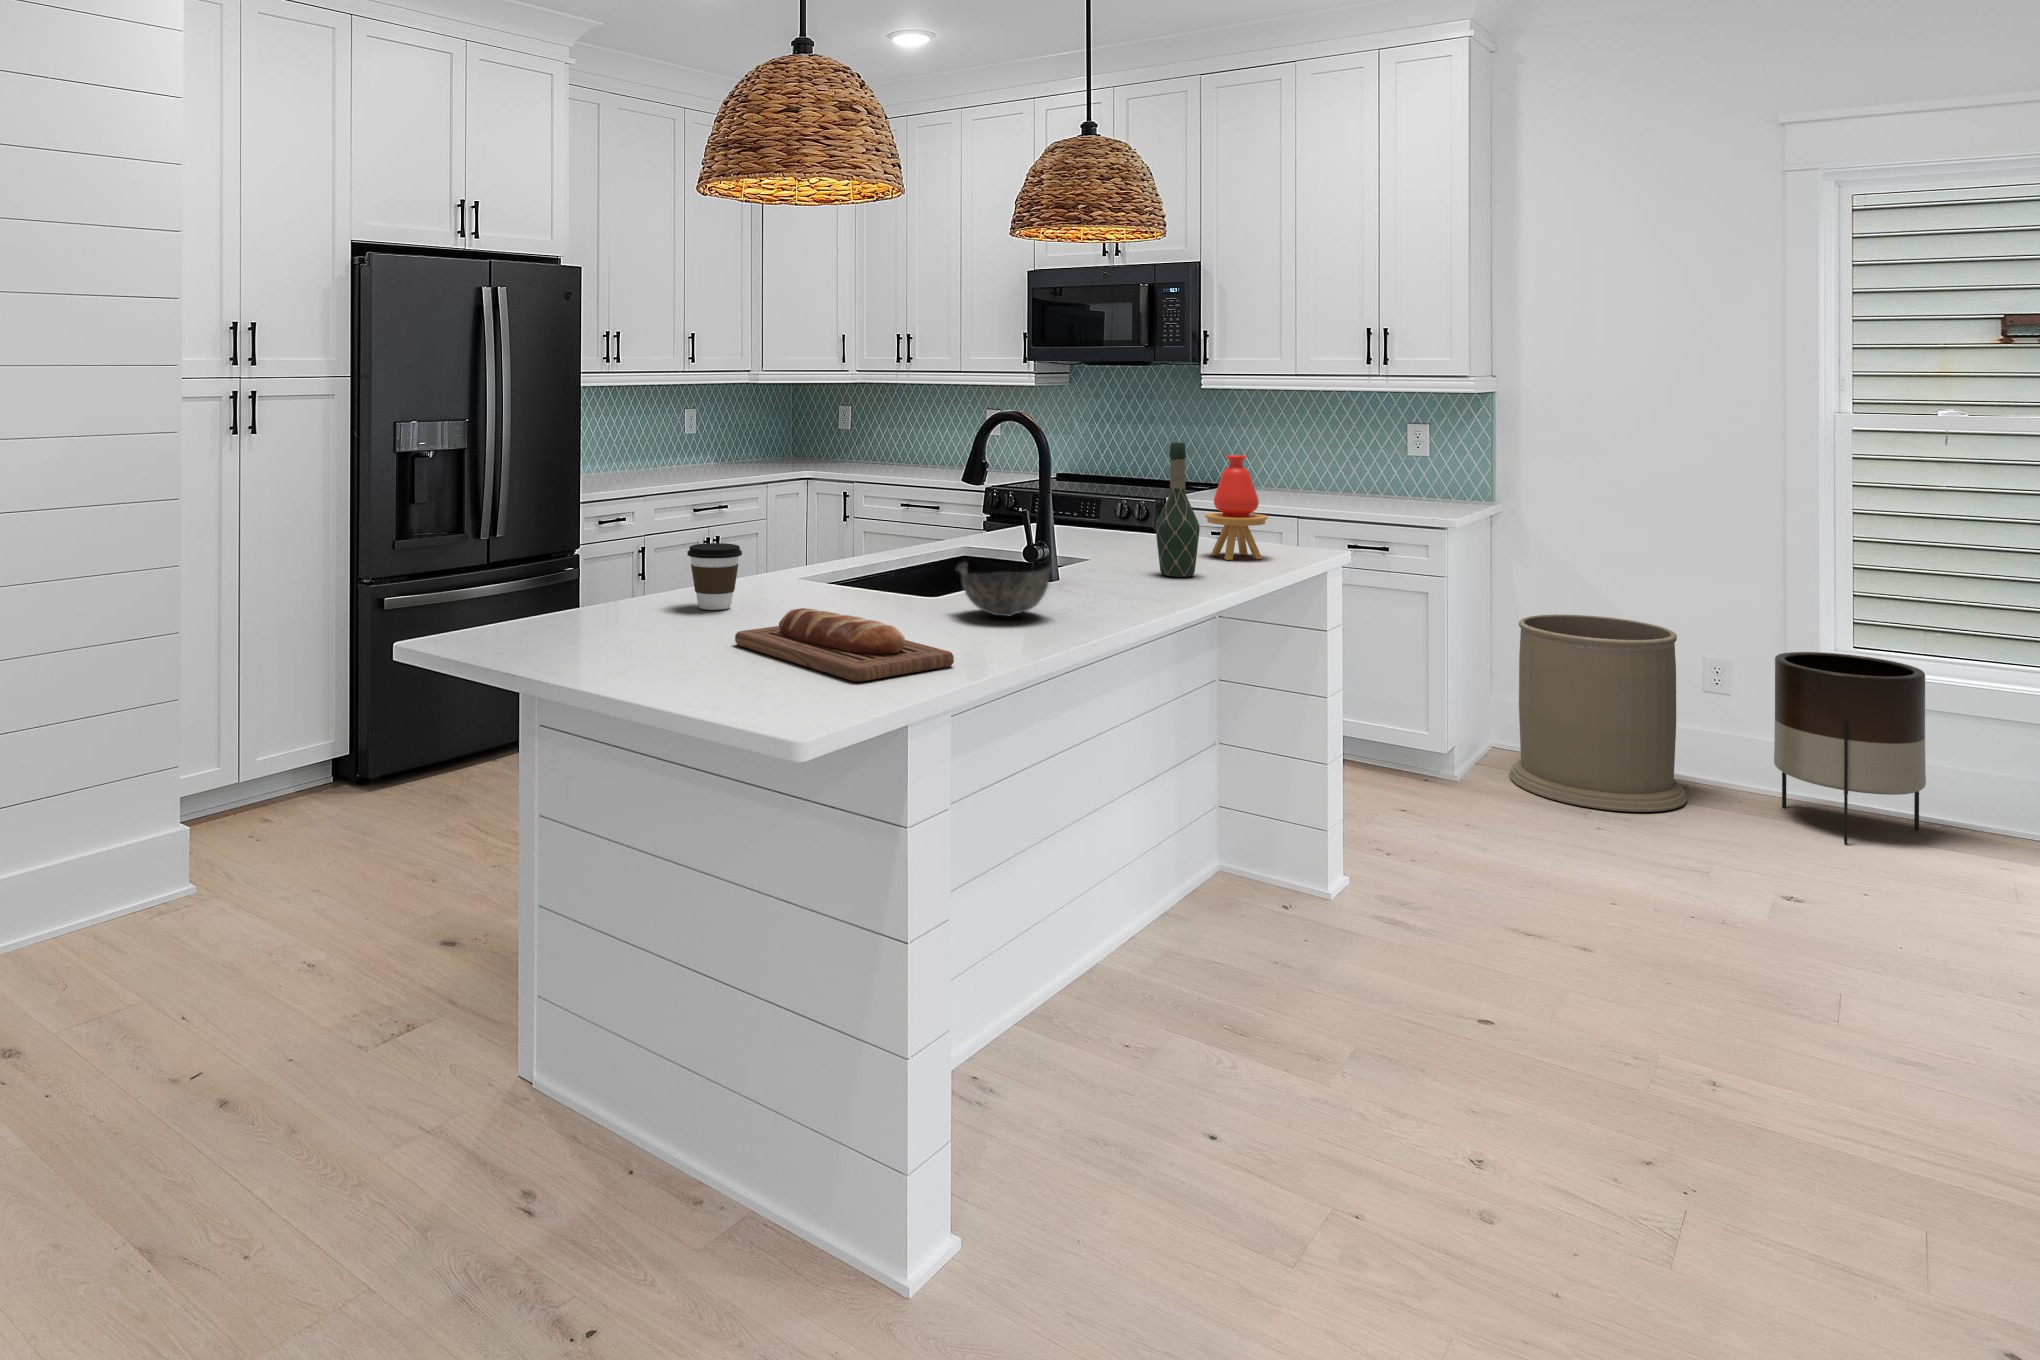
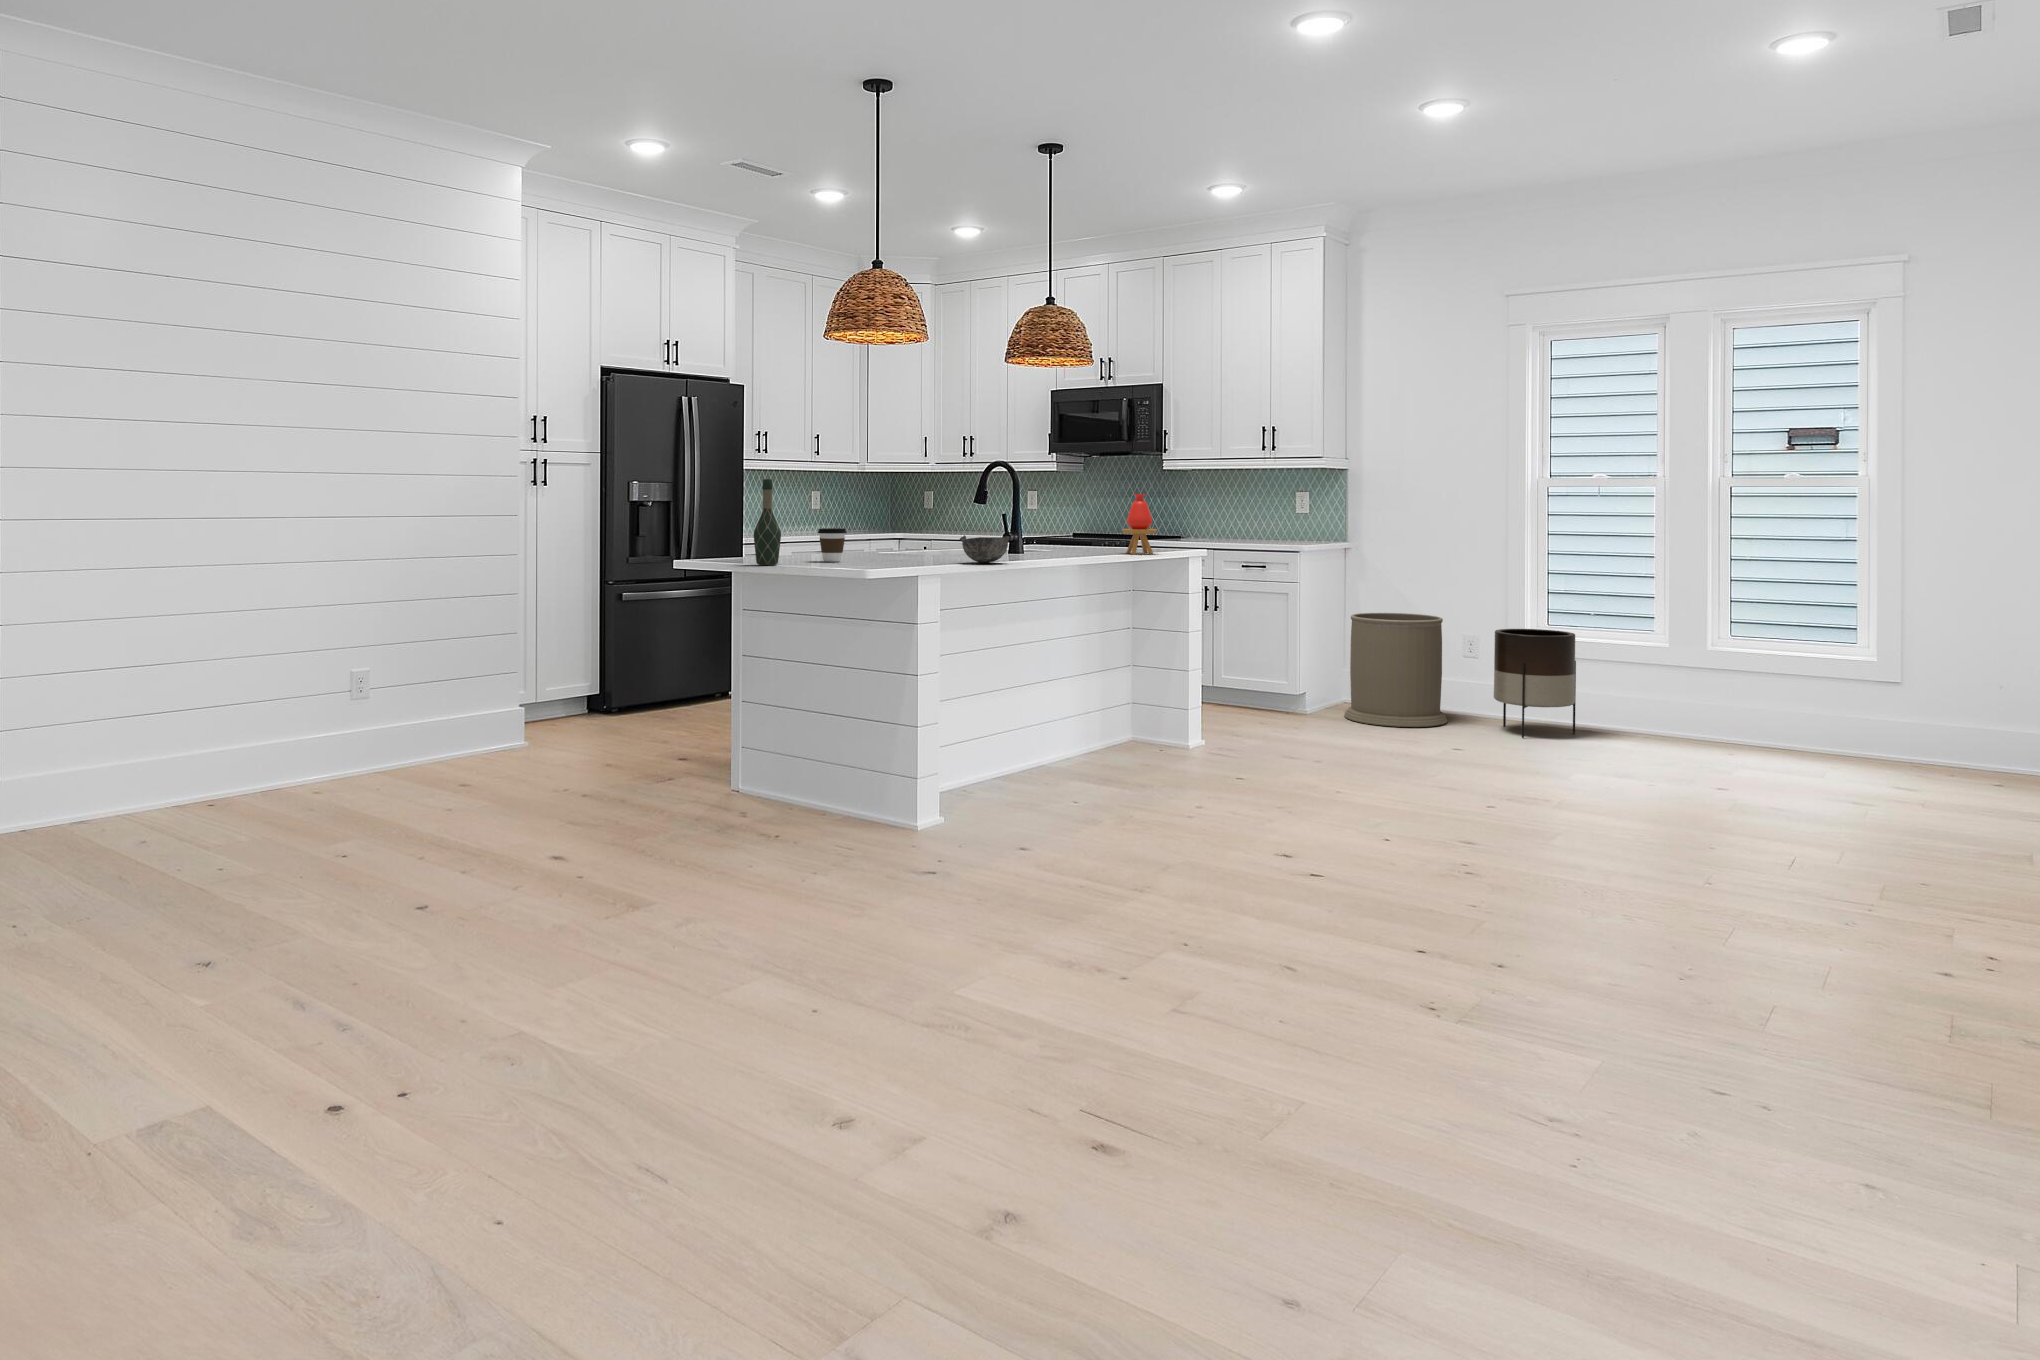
wine bottle: present [1156,442,1200,577] -> present [754,479,781,565]
bread loaf: present [735,608,954,681] -> none [842,548,947,571]

